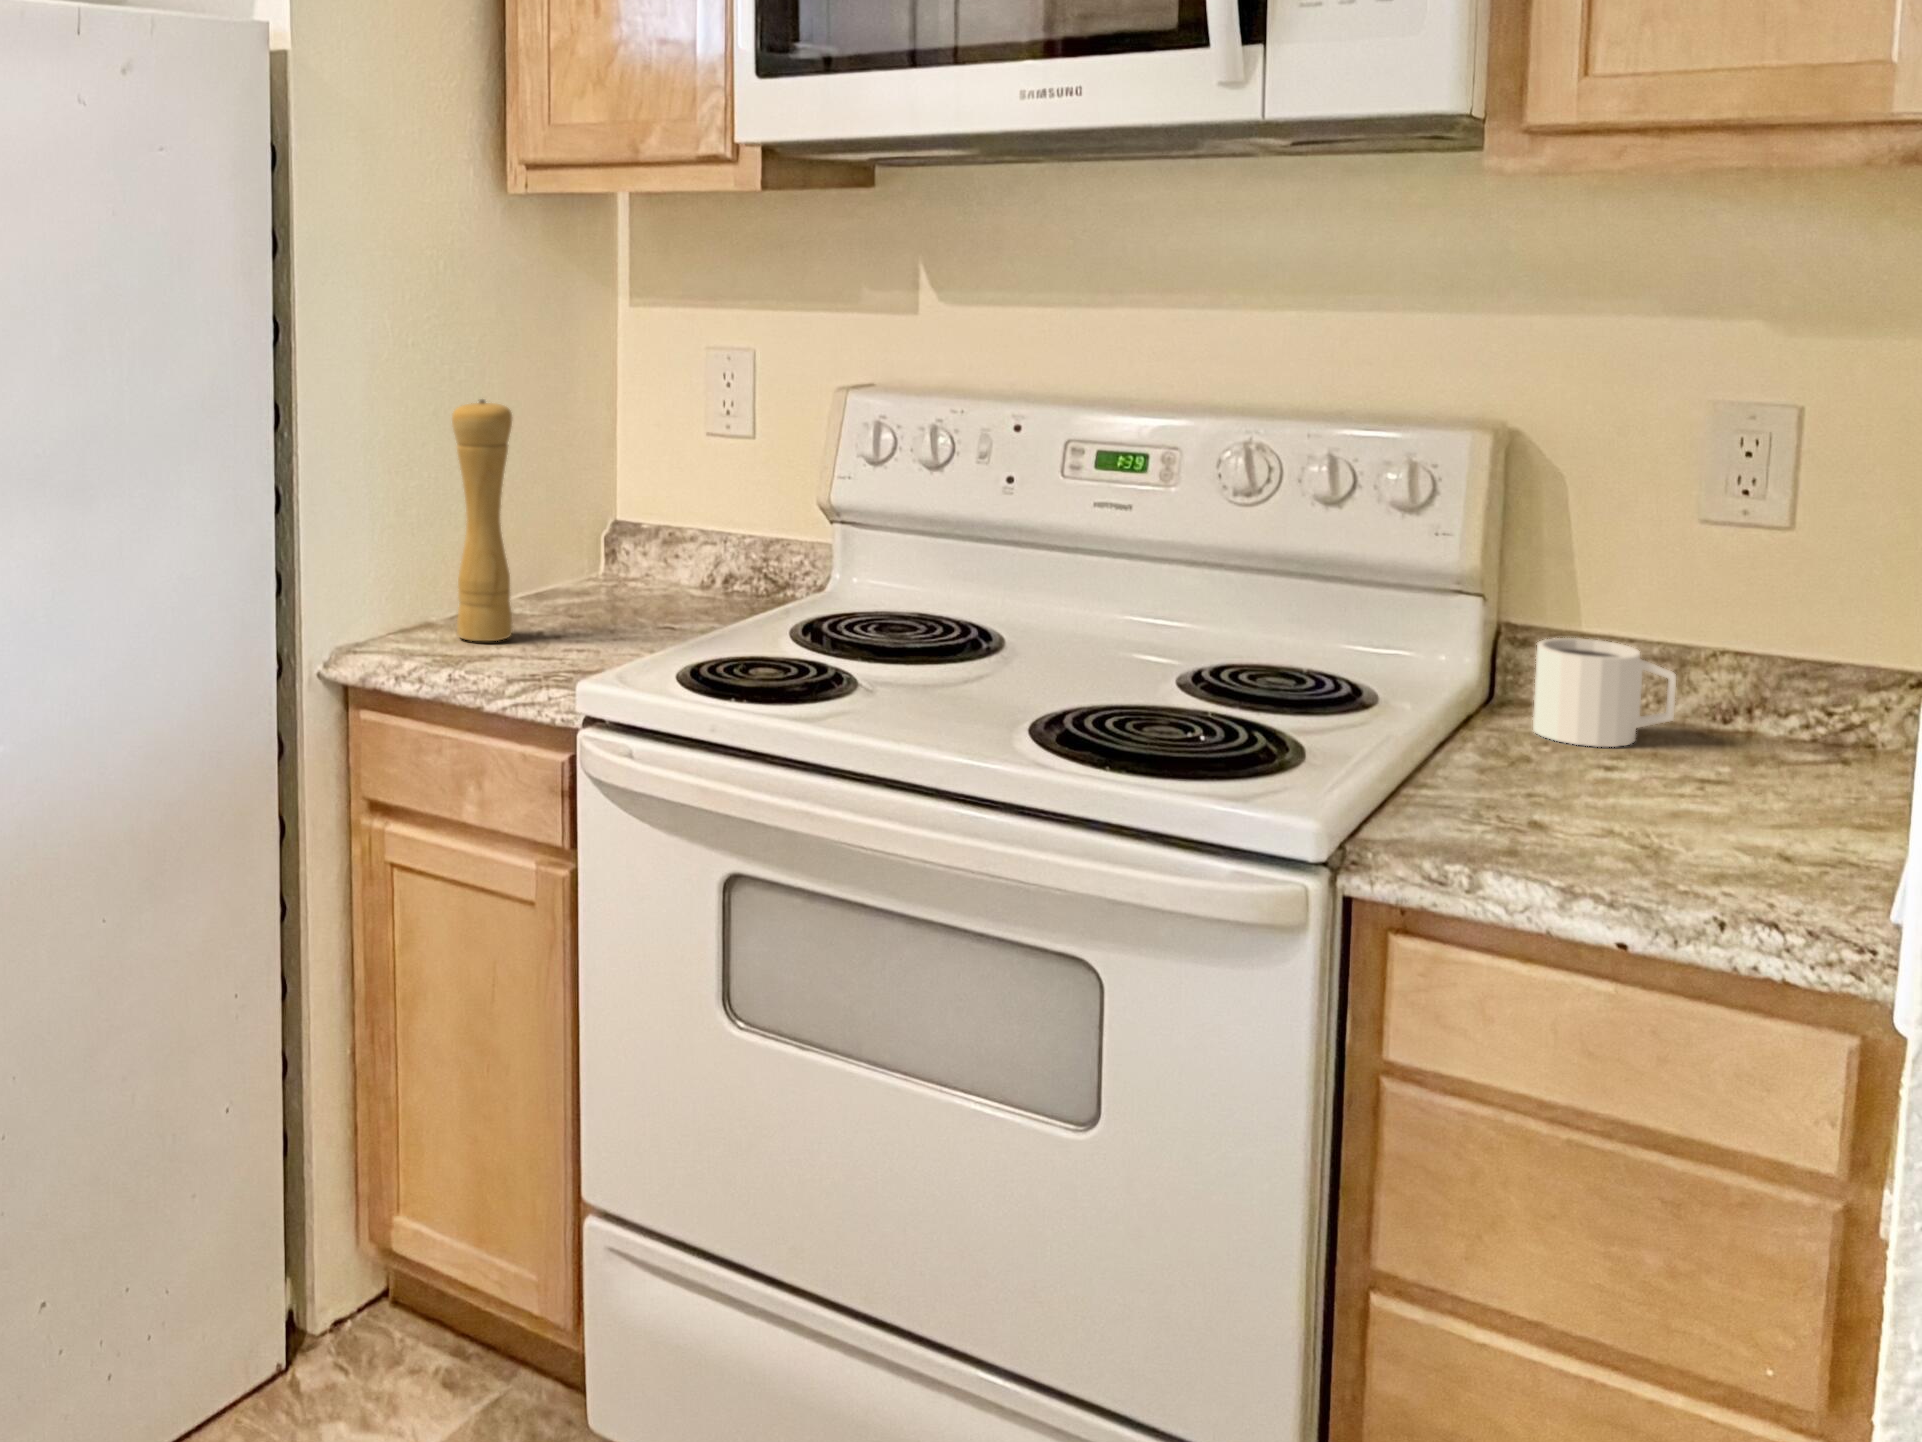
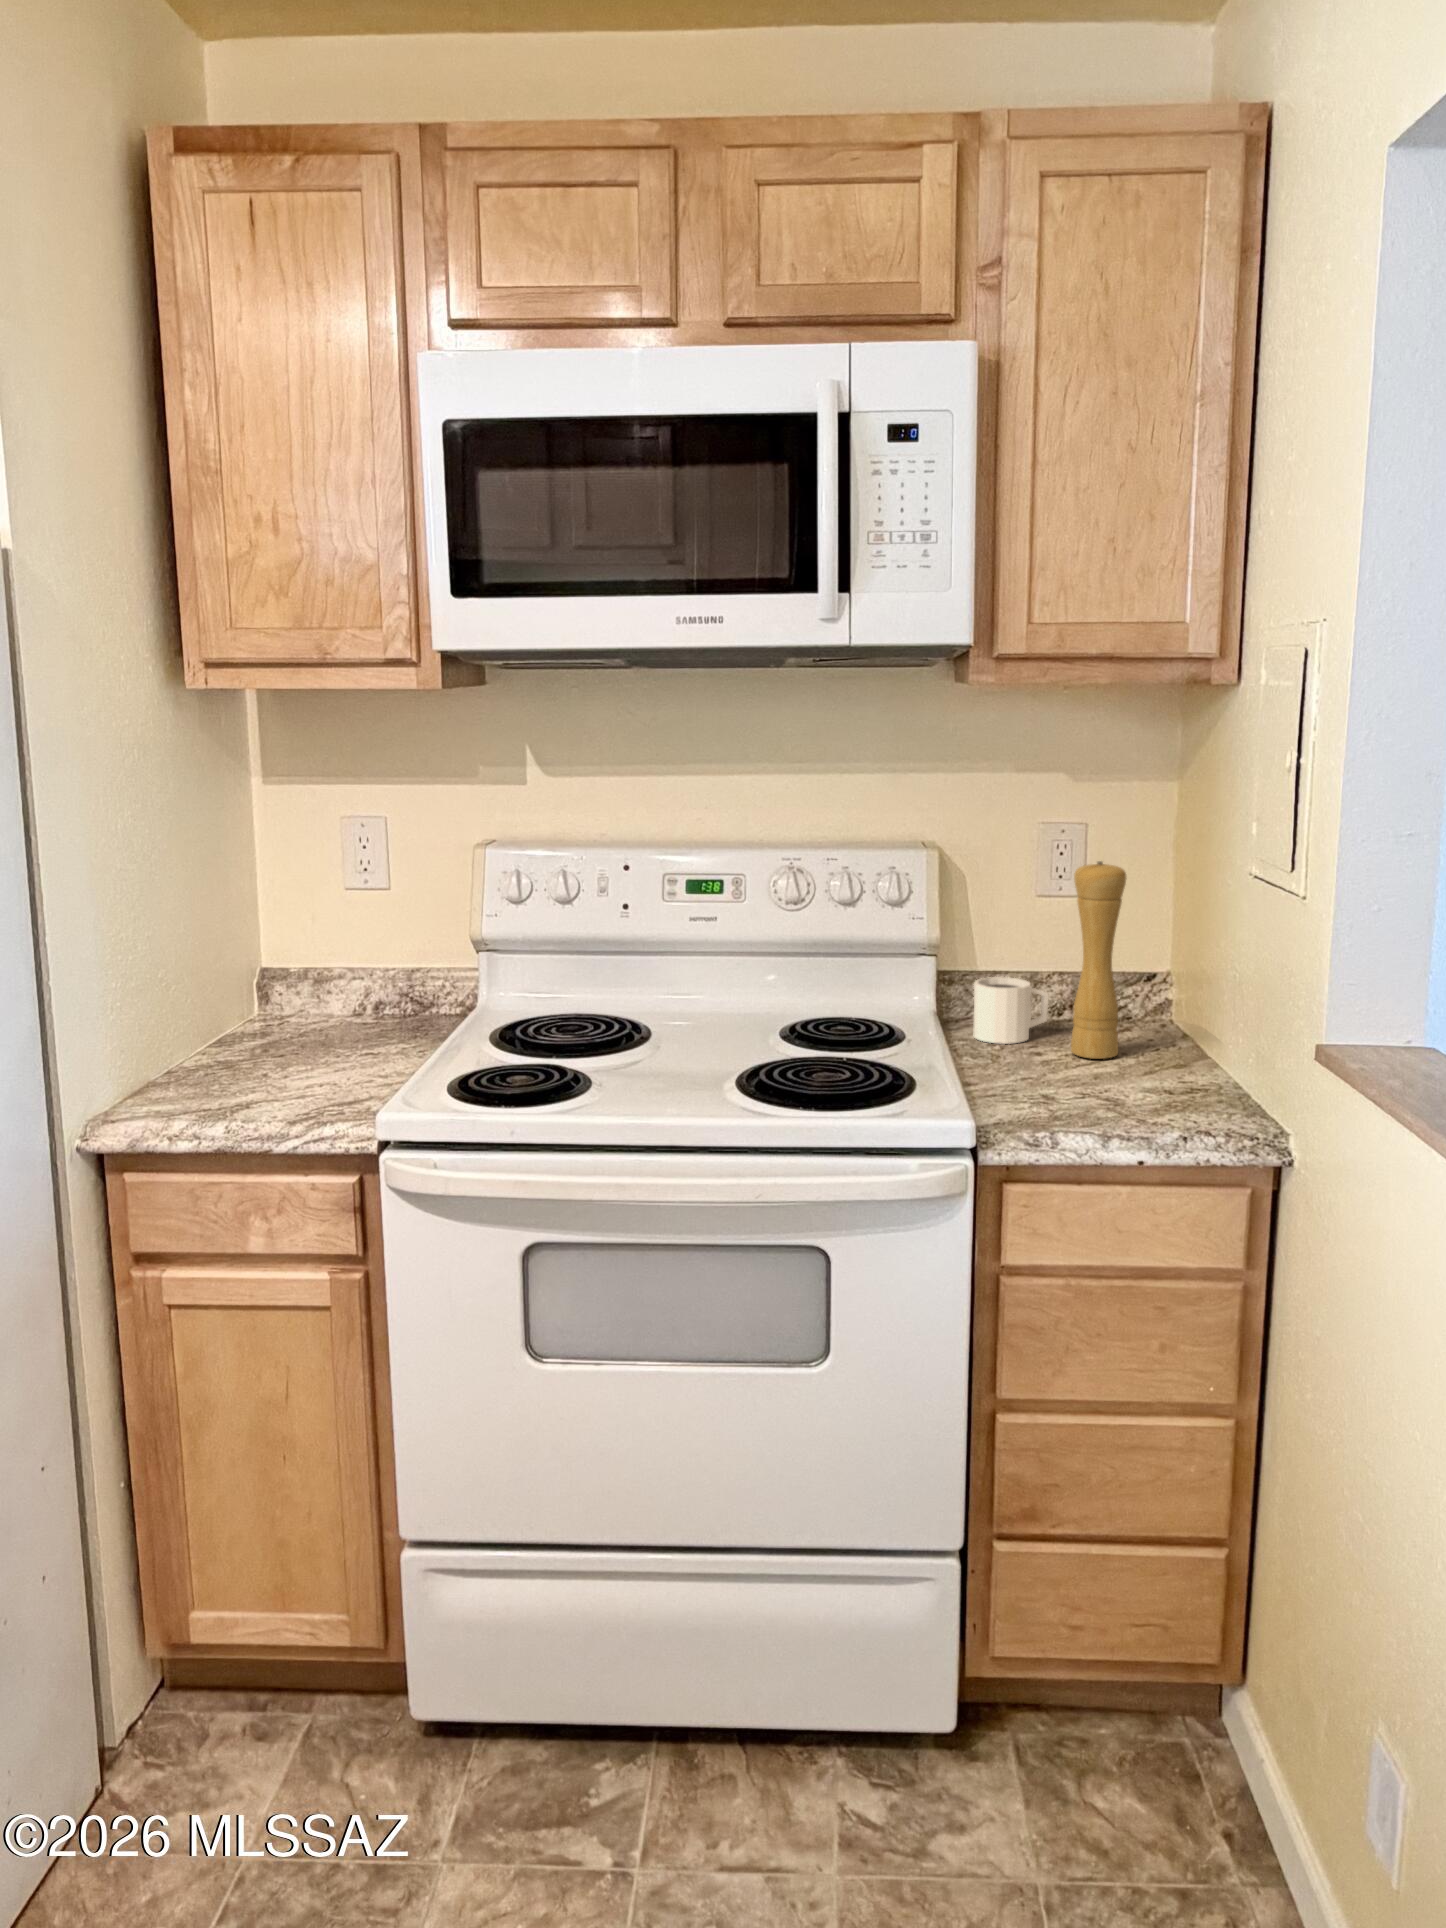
pepper mill: present [452,399,513,641] -> present [1071,861,1127,1059]

